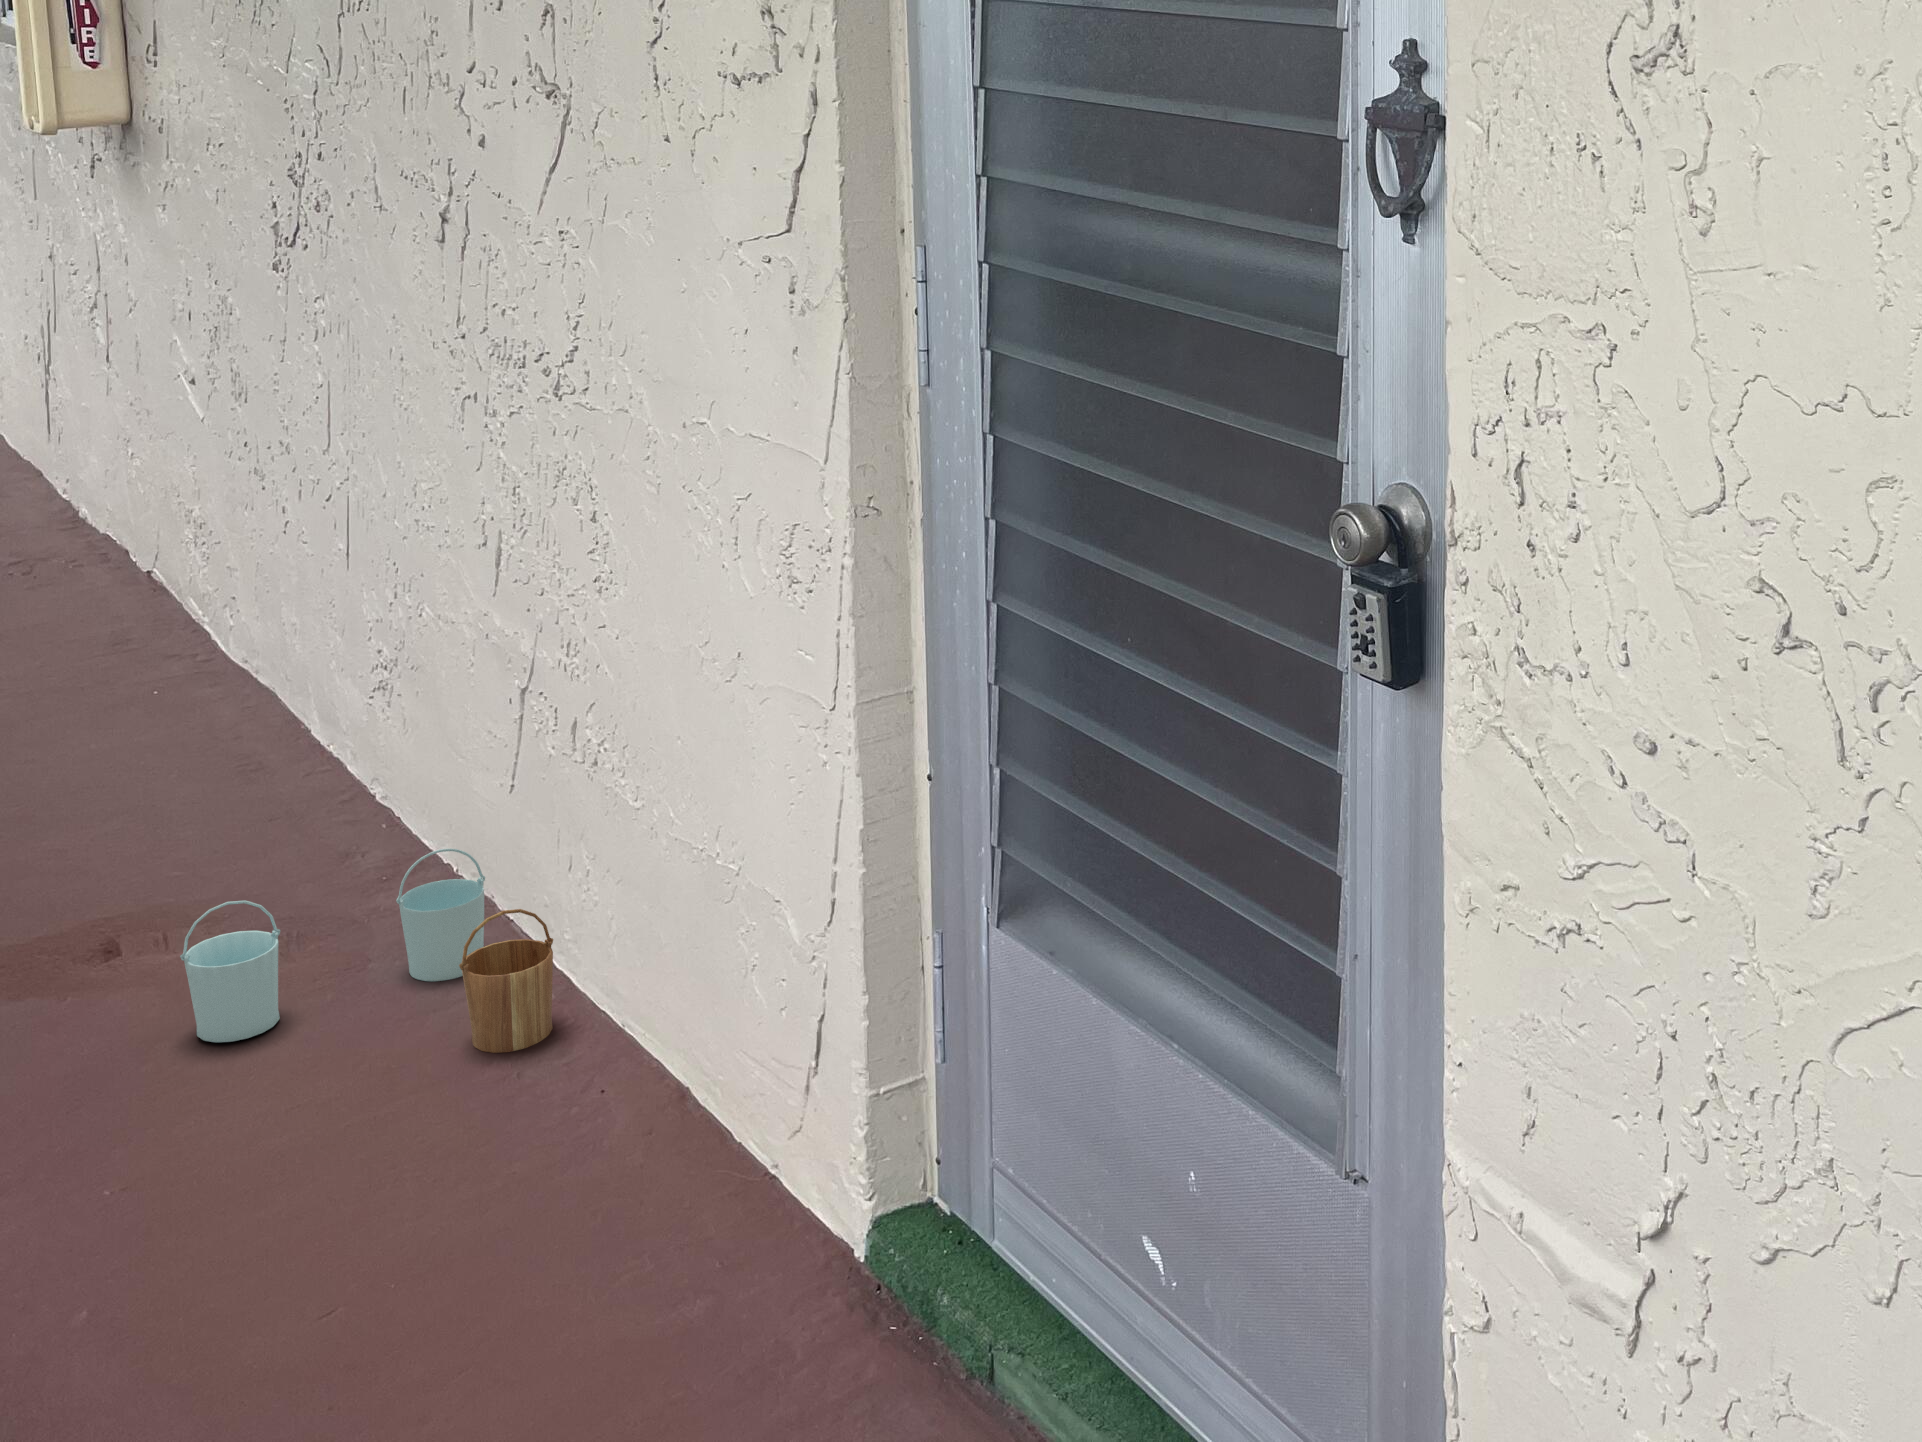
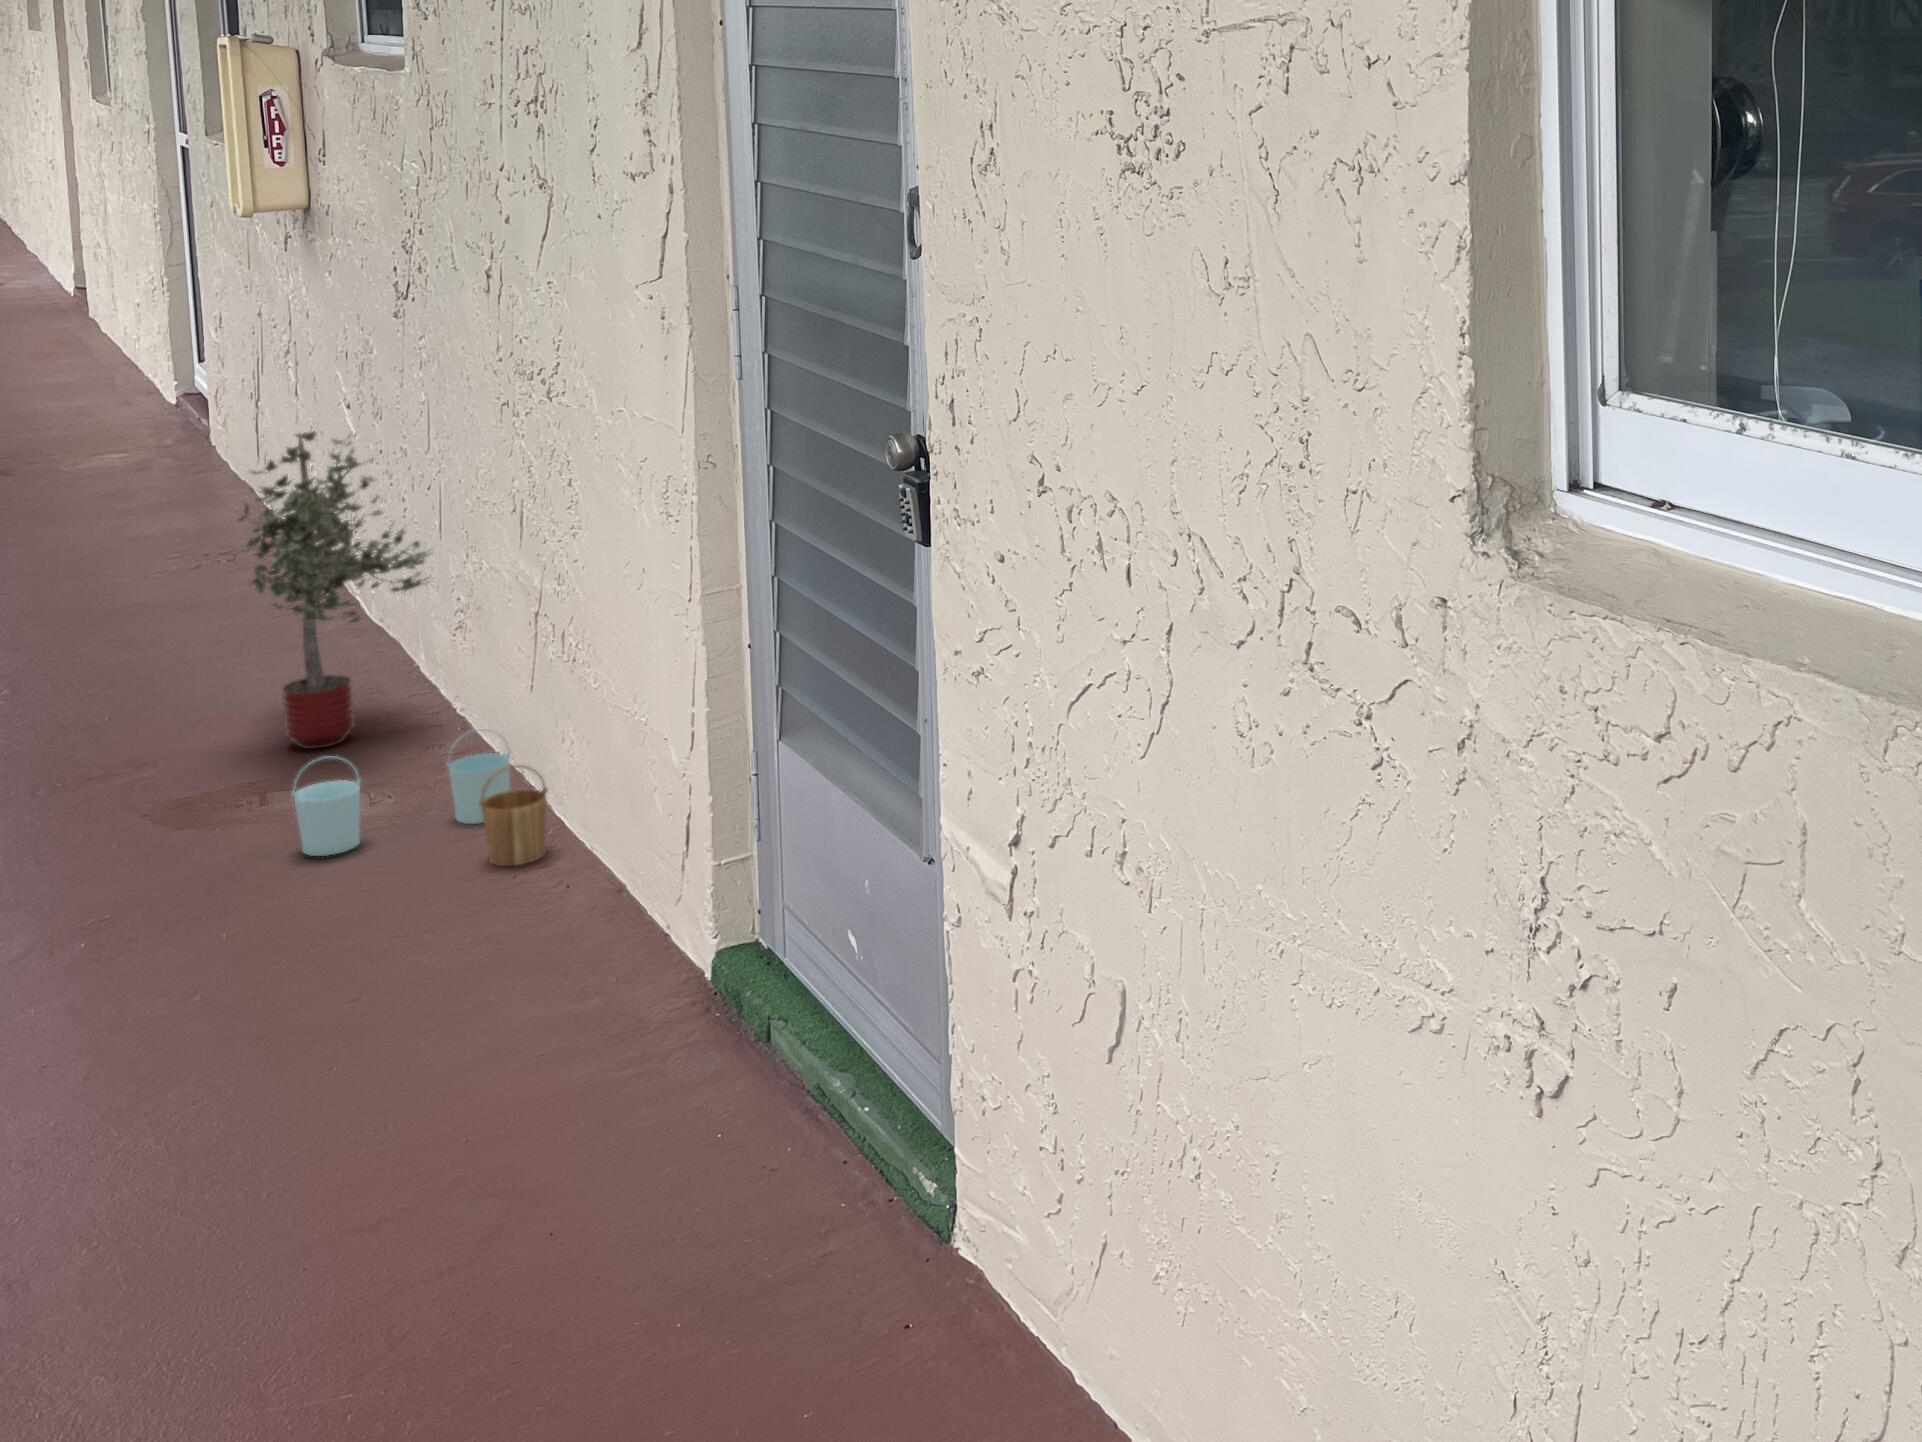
potted tree: none [65,432,349,862] -> present [239,432,432,749]

